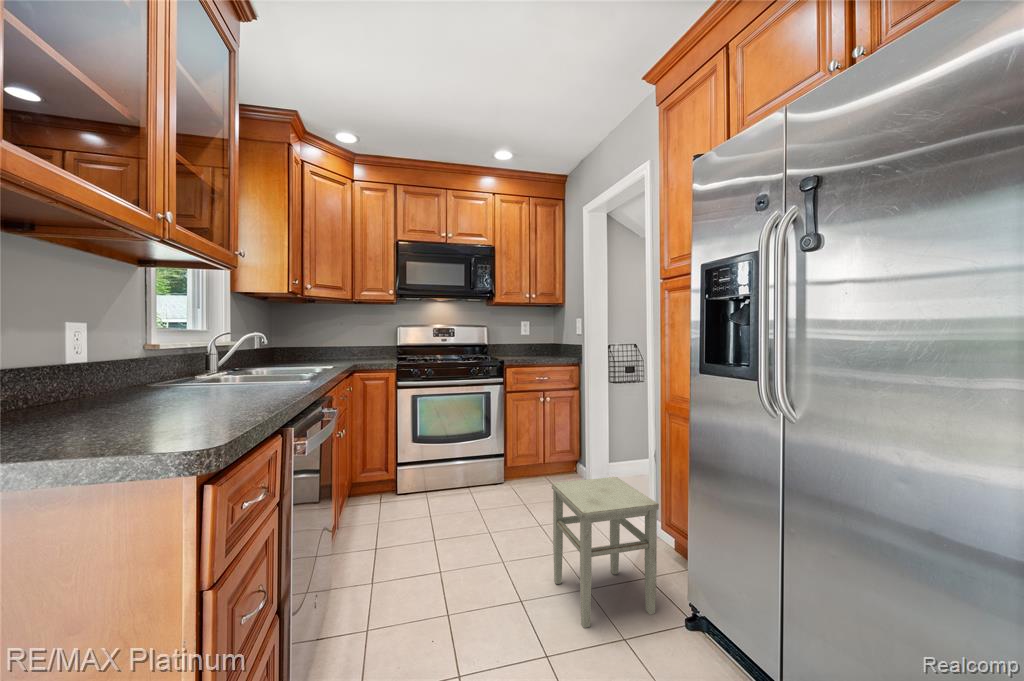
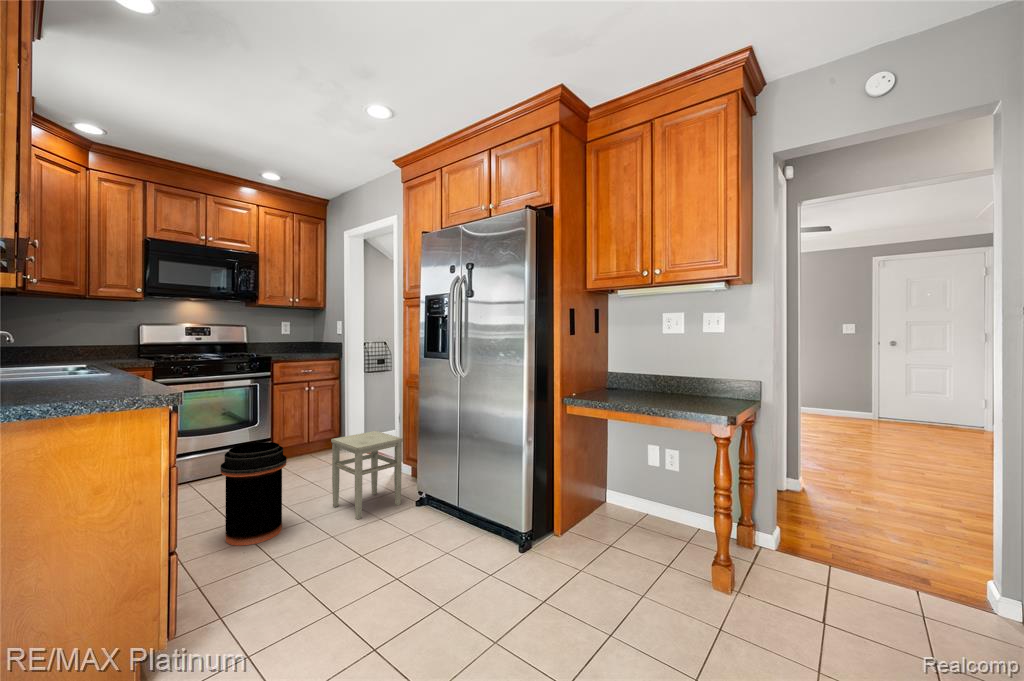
trash can: none [410,477,488,629] -> present [220,442,287,546]

